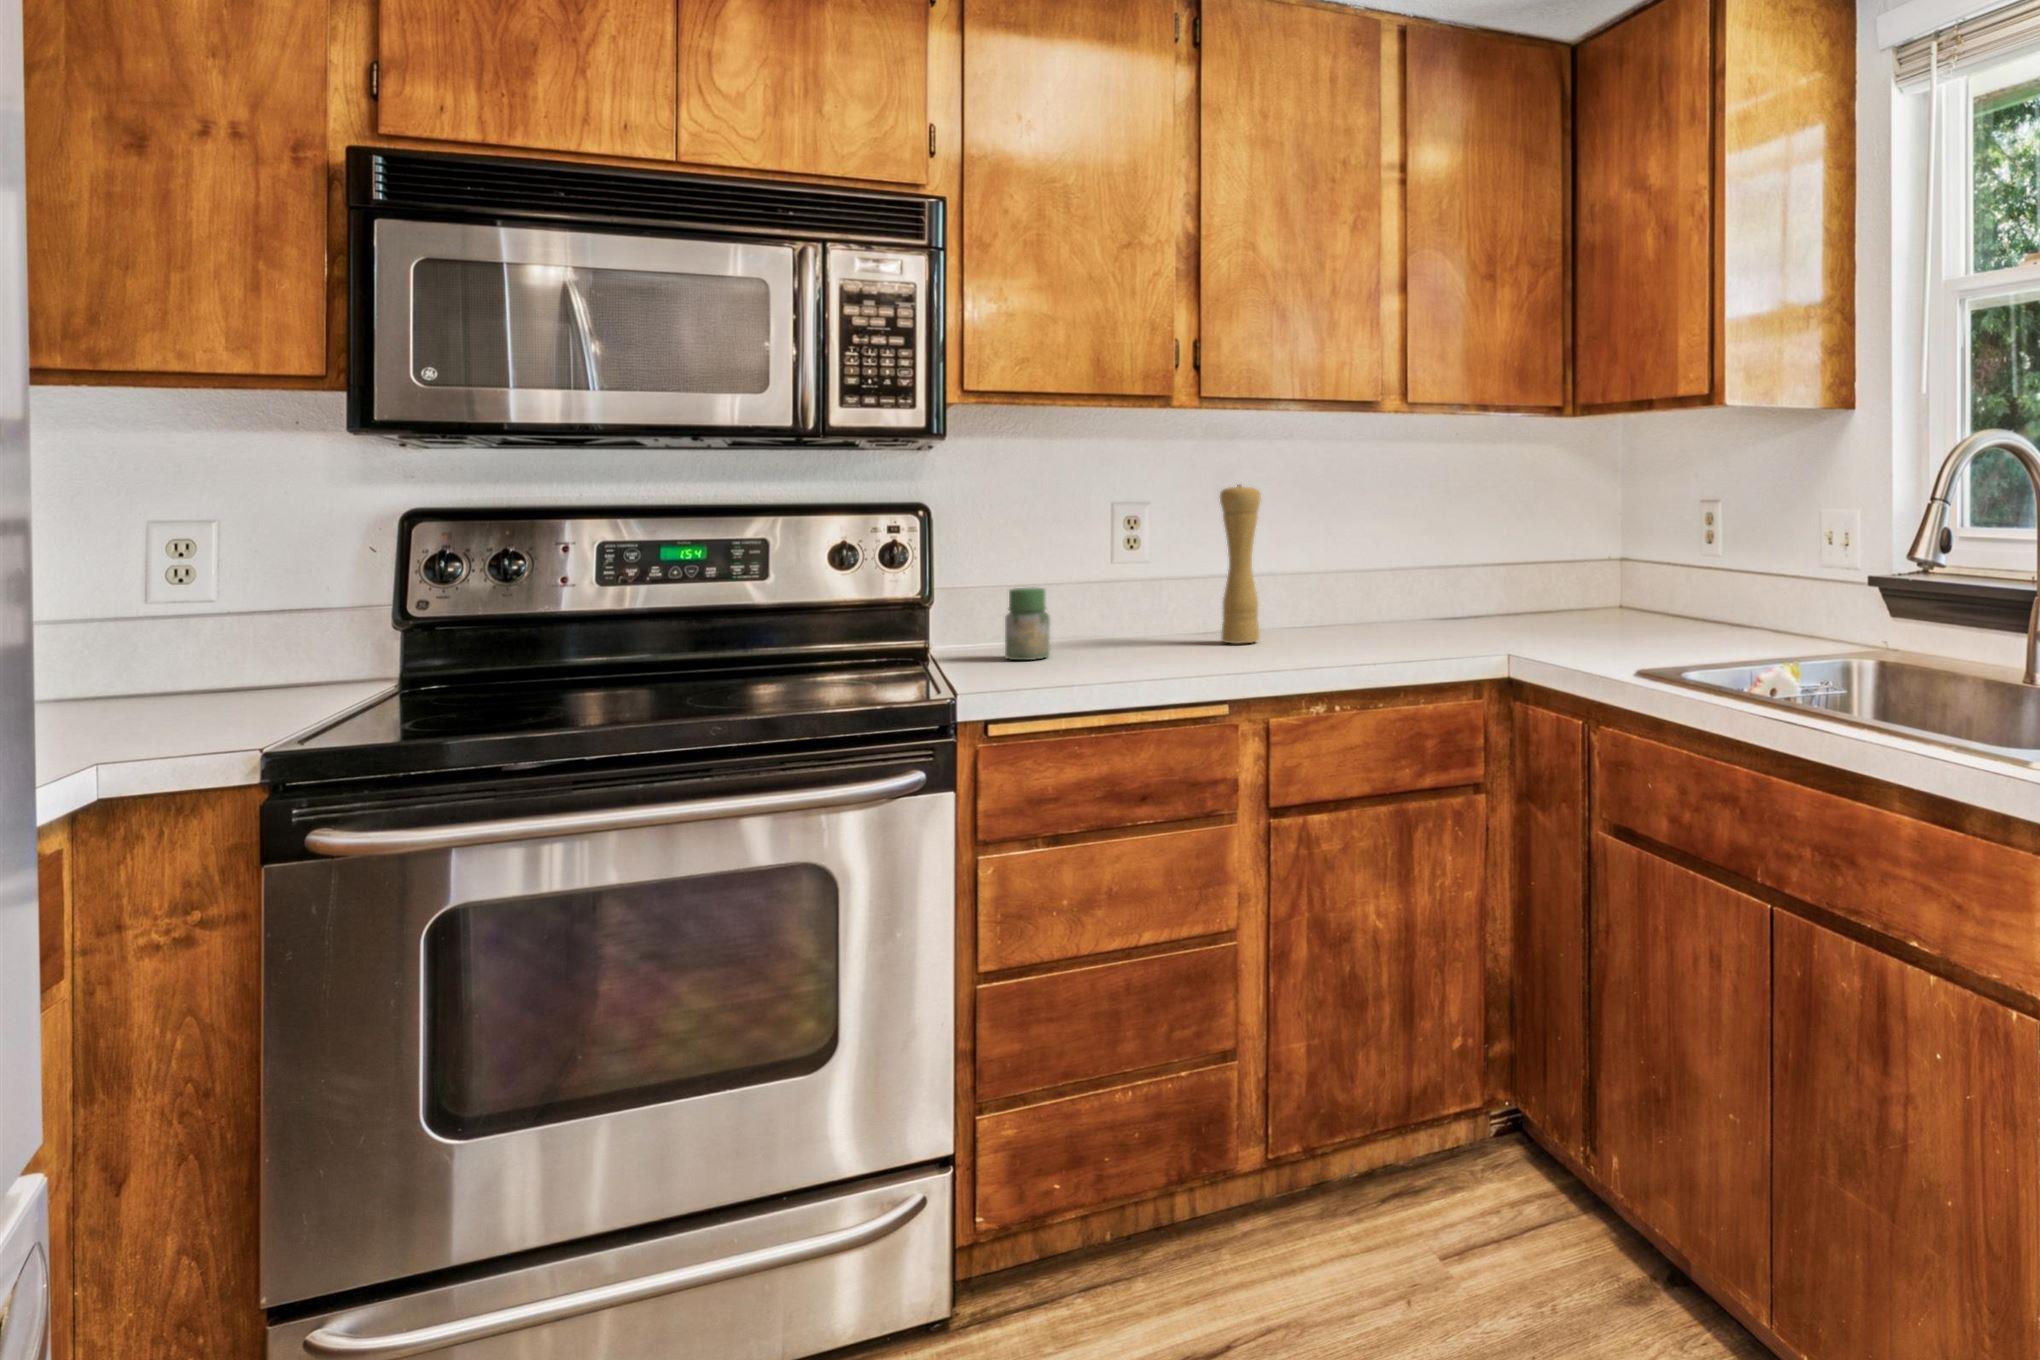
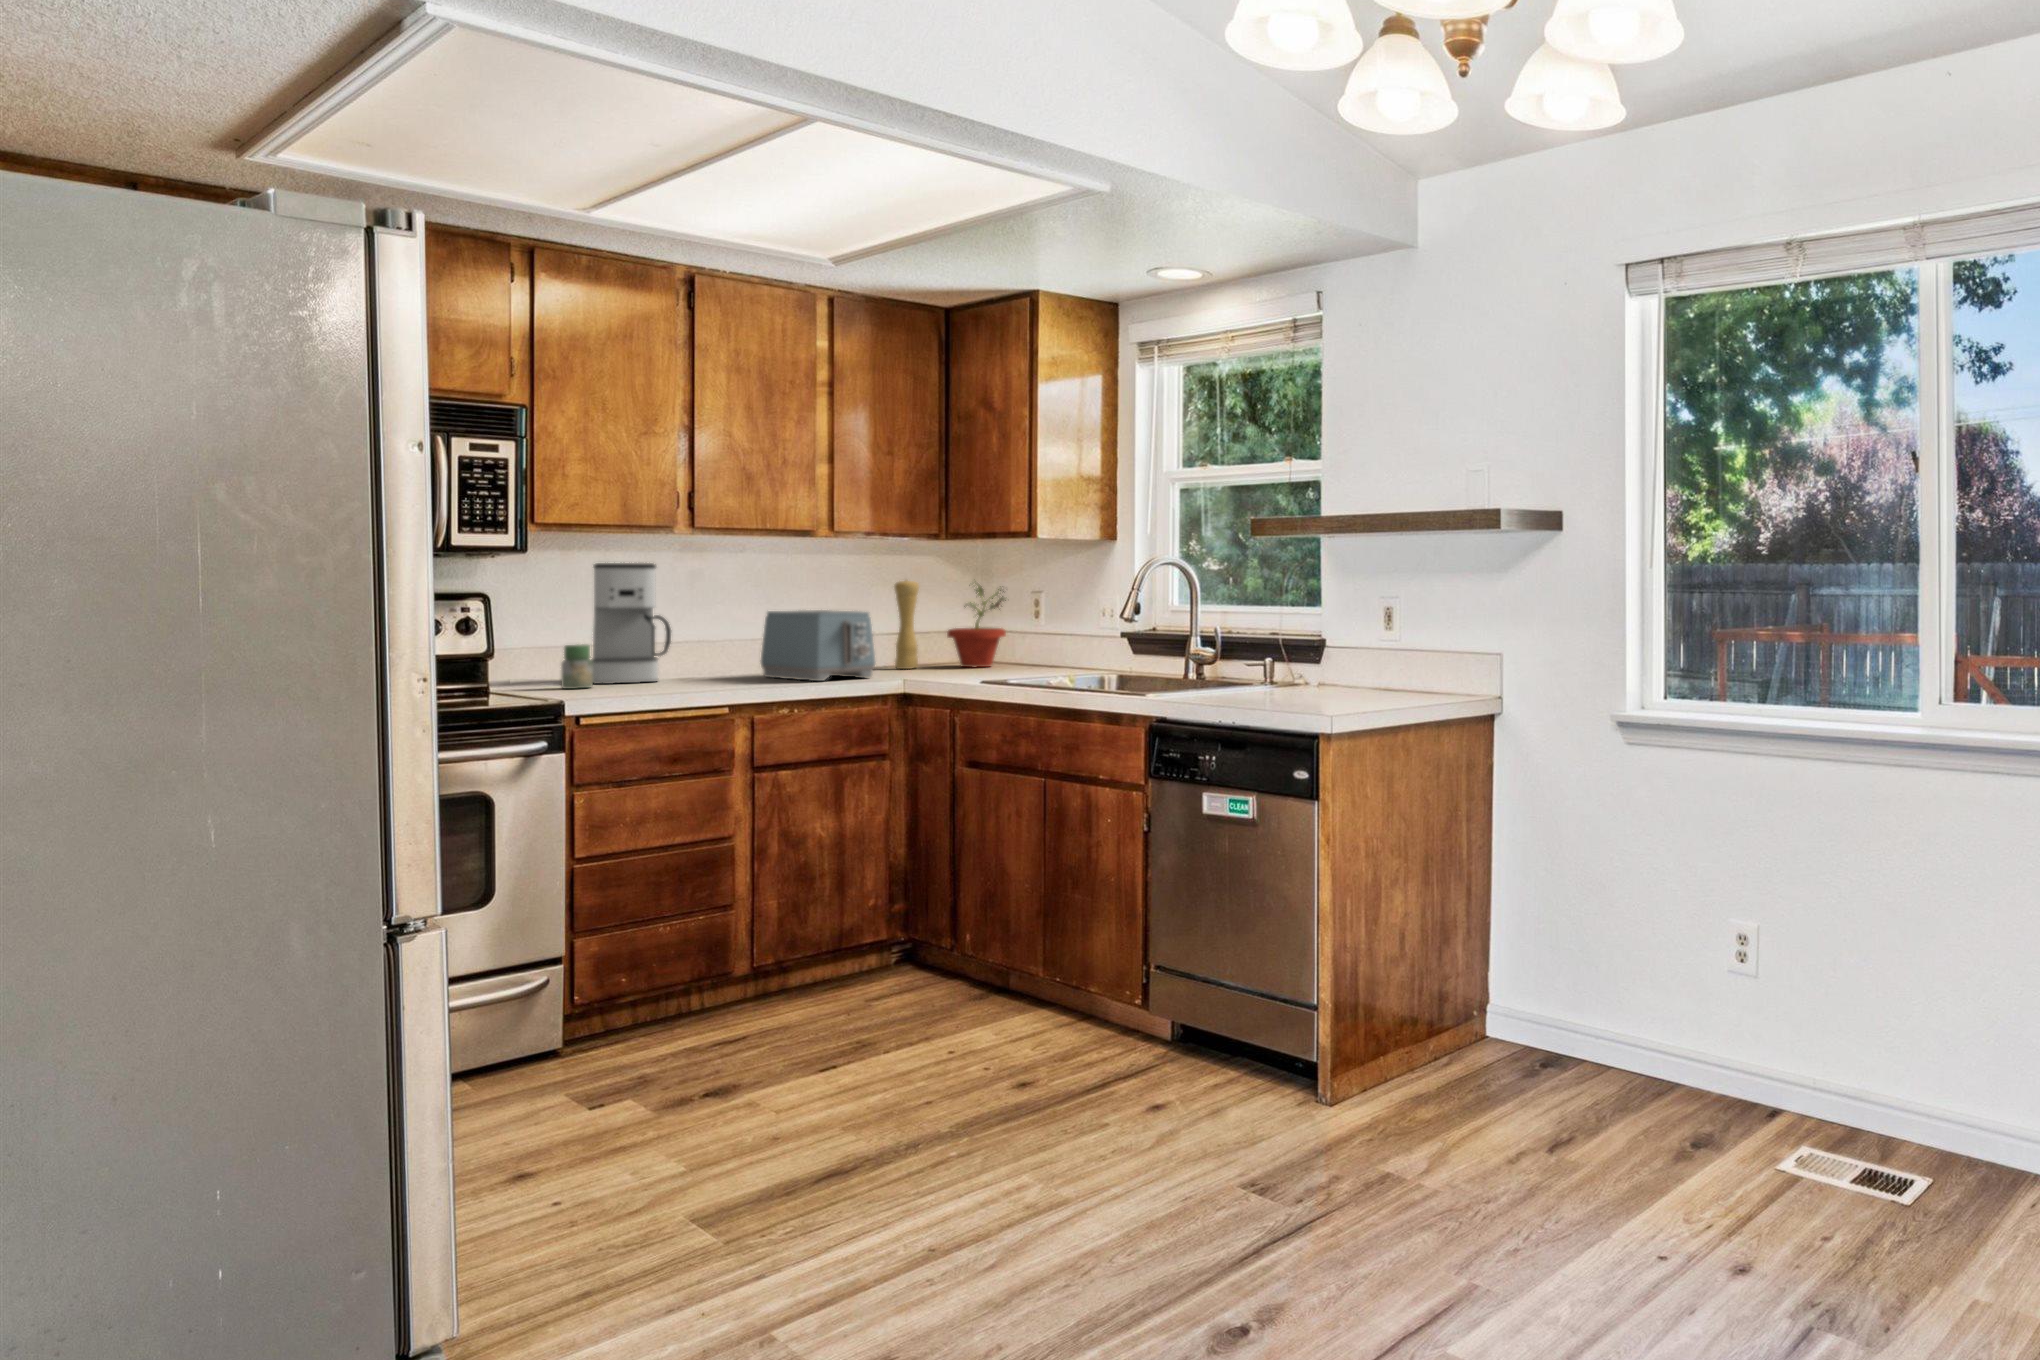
coffee maker: none [1063,457,1175,648] -> present [591,563,671,684]
potted plant: none [1576,482,1671,627] -> present [947,583,1006,667]
pepper mill: present [1220,485,1261,643] -> present [894,580,919,669]
toaster: none [1299,532,1465,657] -> present [761,610,875,681]

